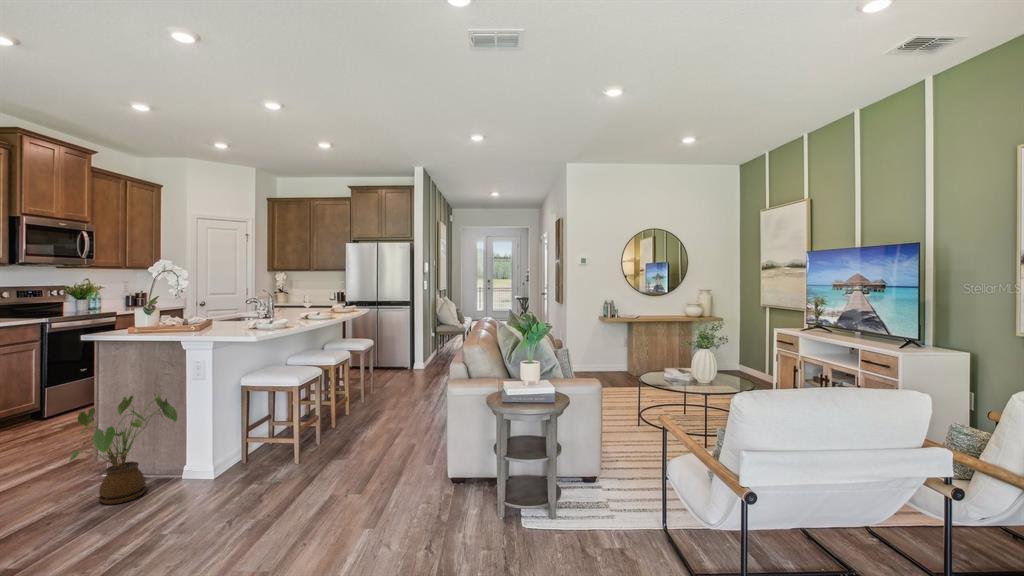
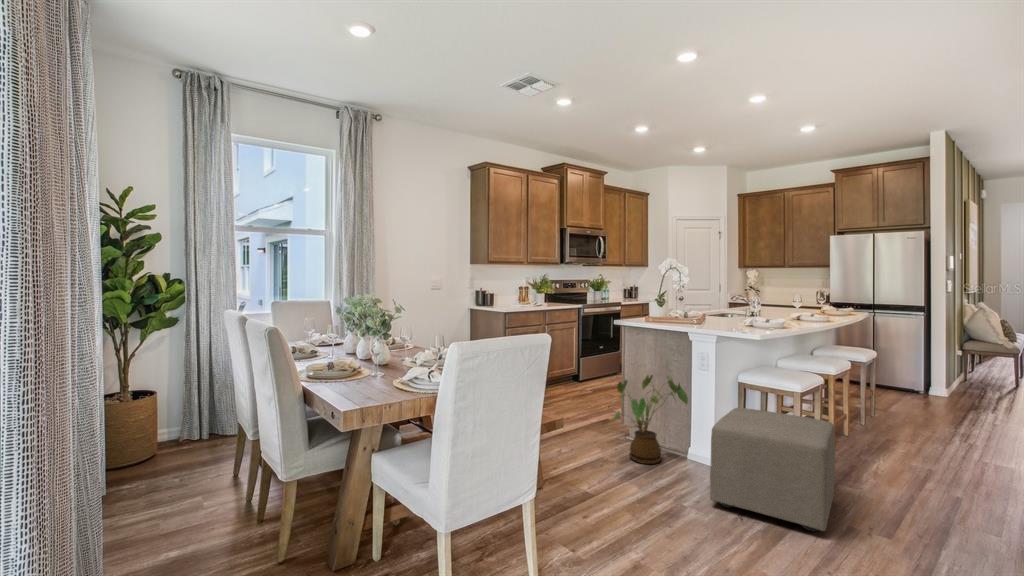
ottoman: none [194,408,322,520] -> present [710,408,835,531]

